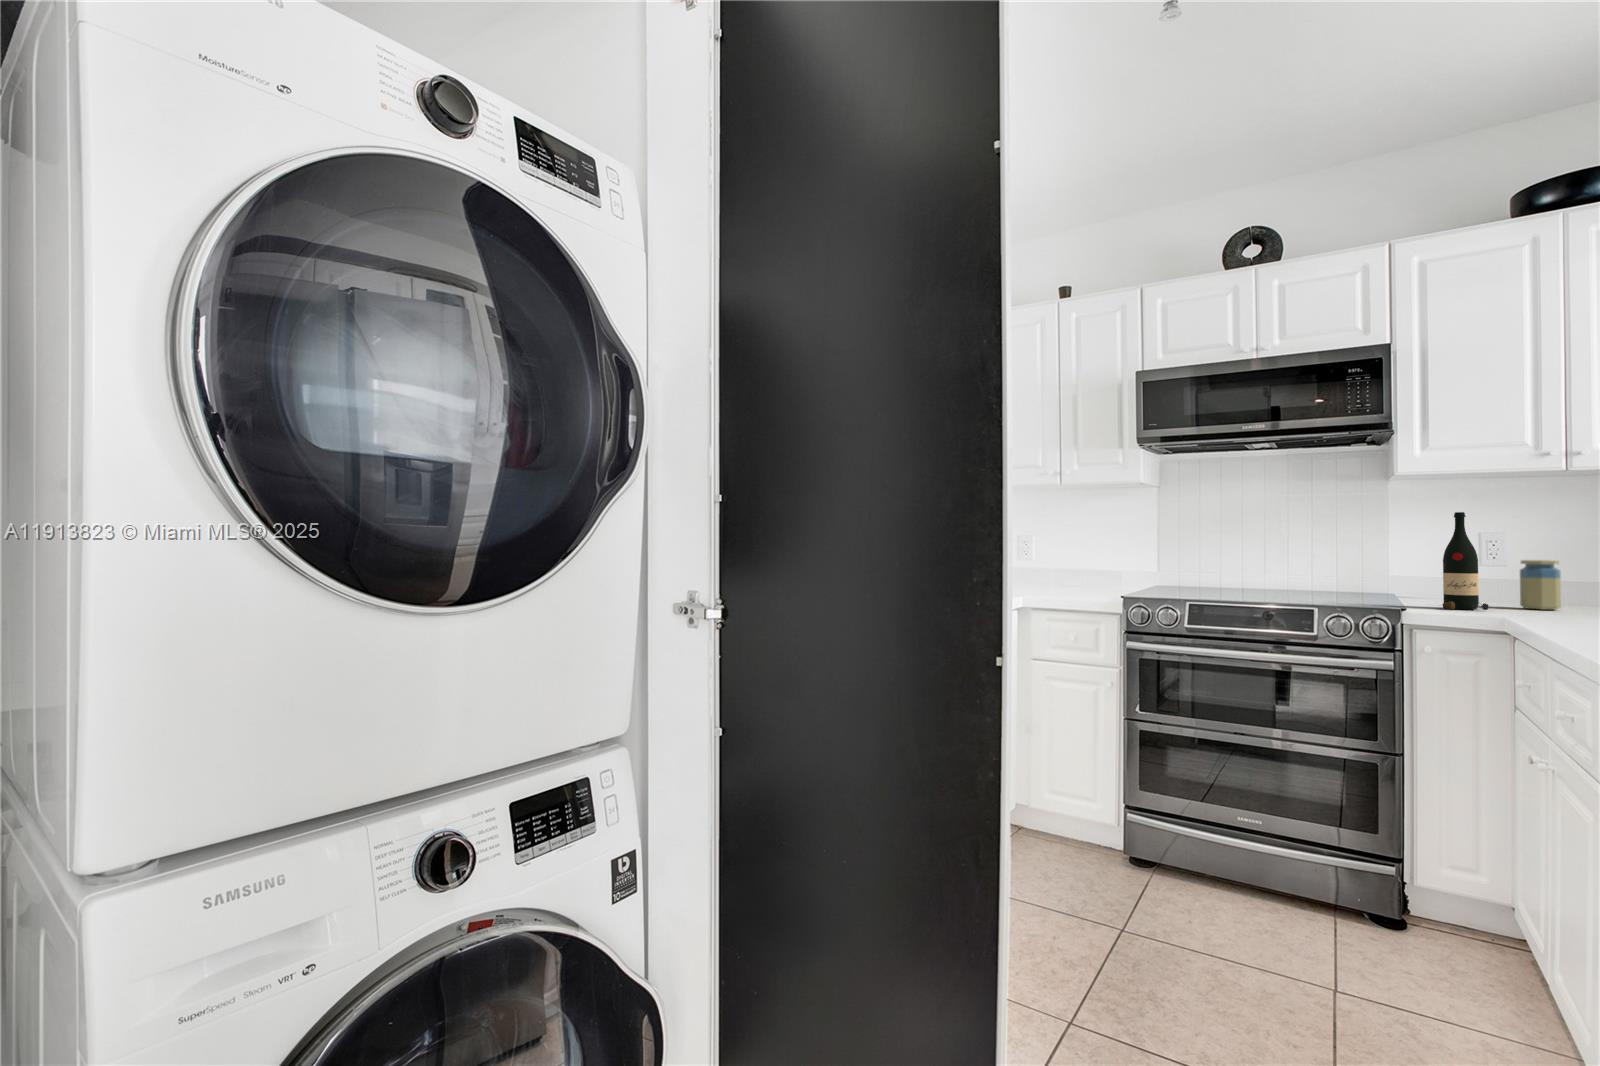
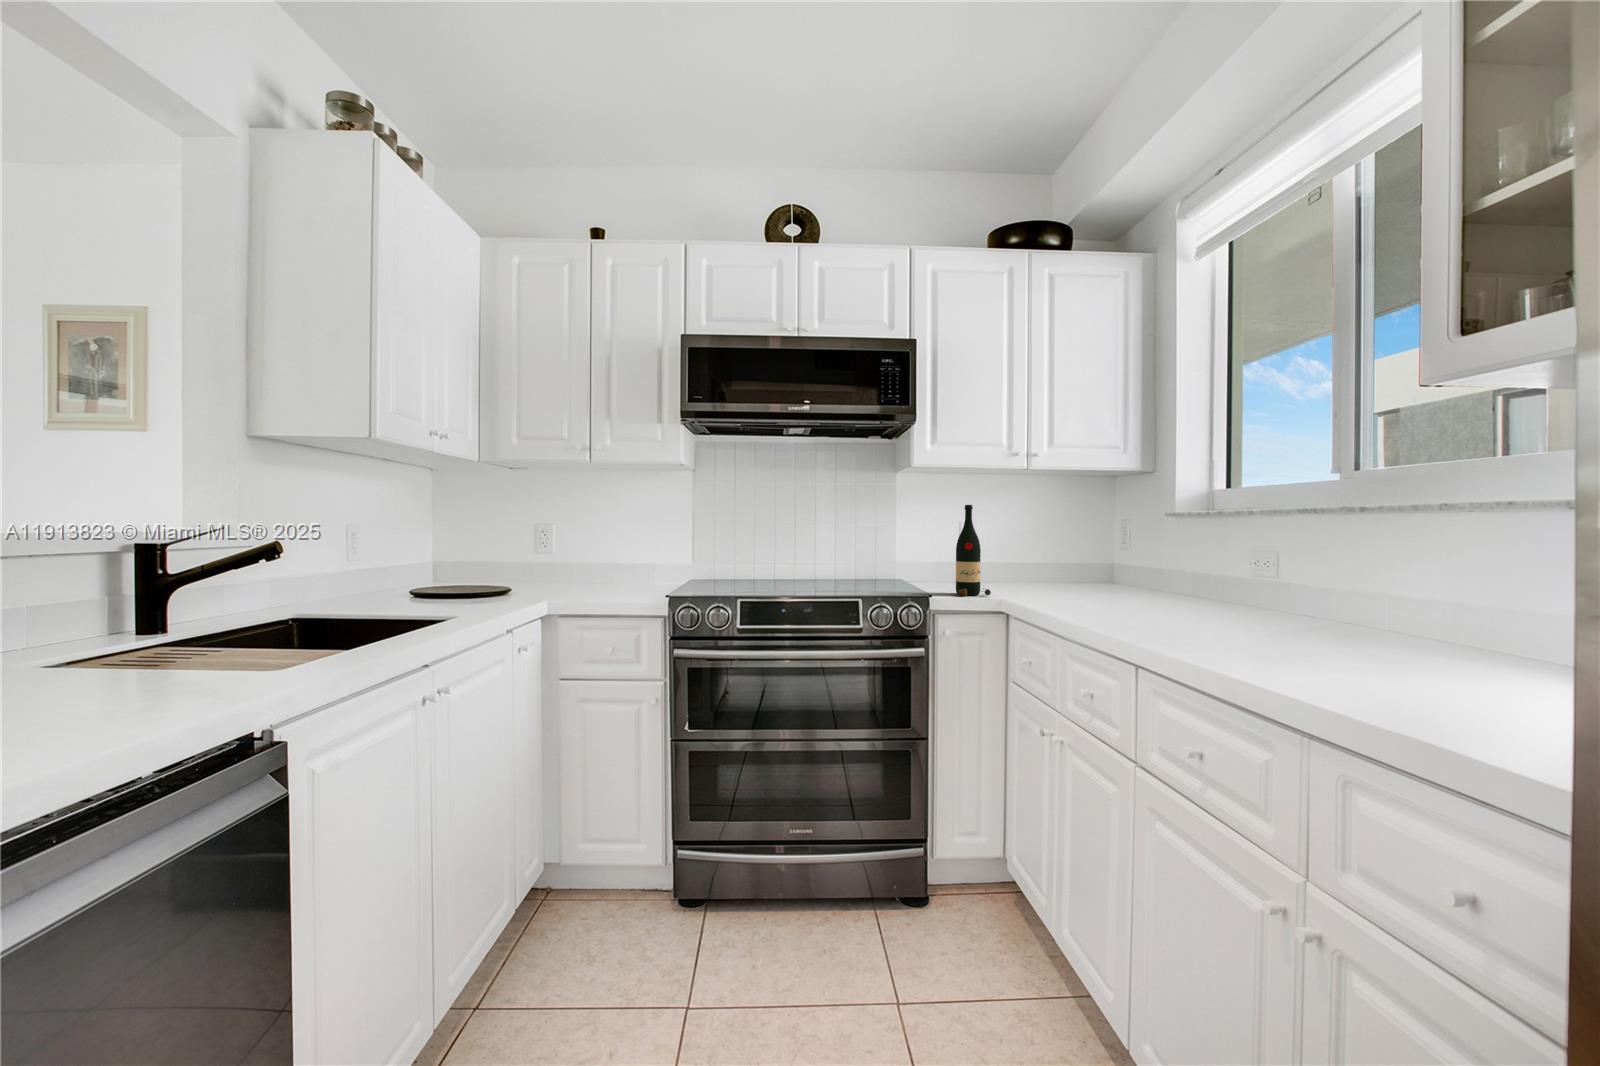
jar: present [1520,560,1561,610] -> none [999,548,1025,591]

